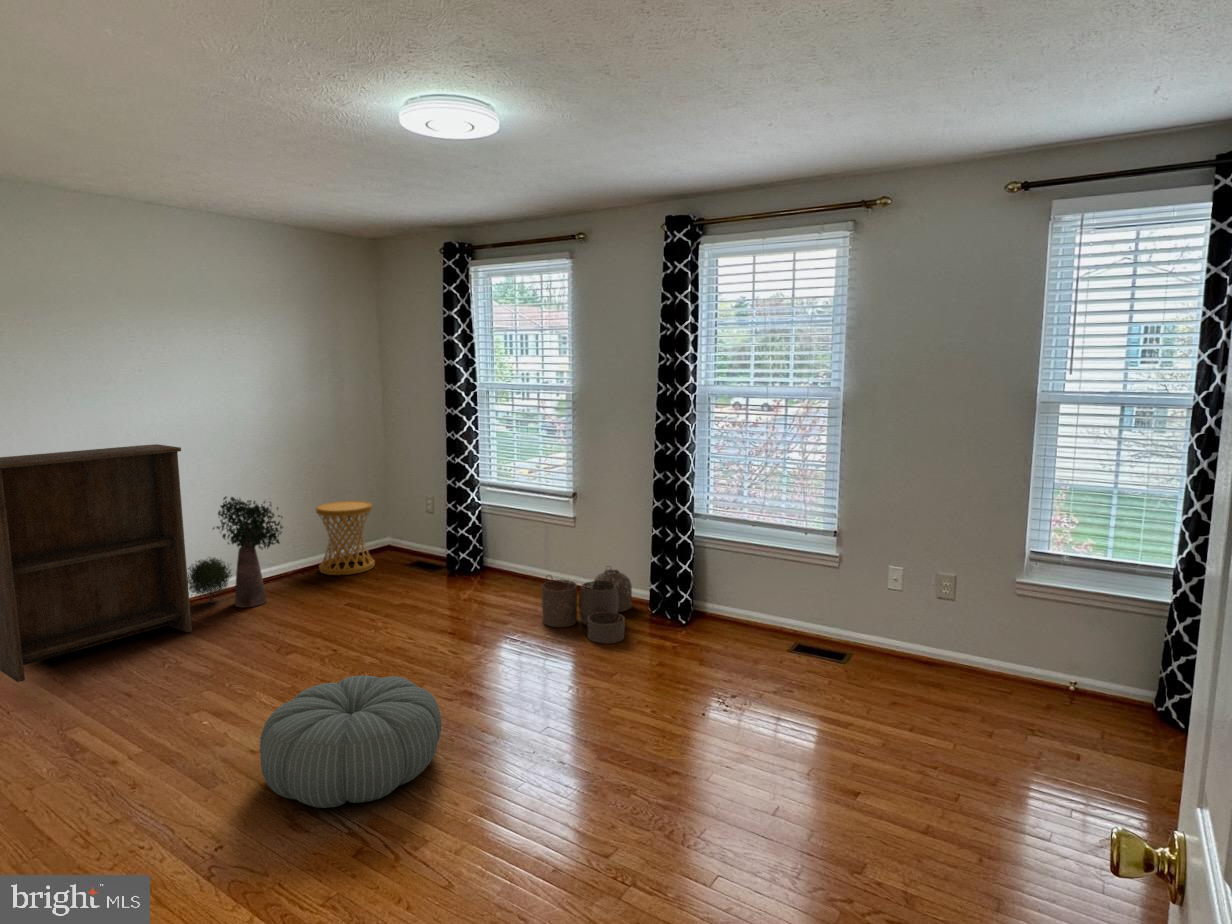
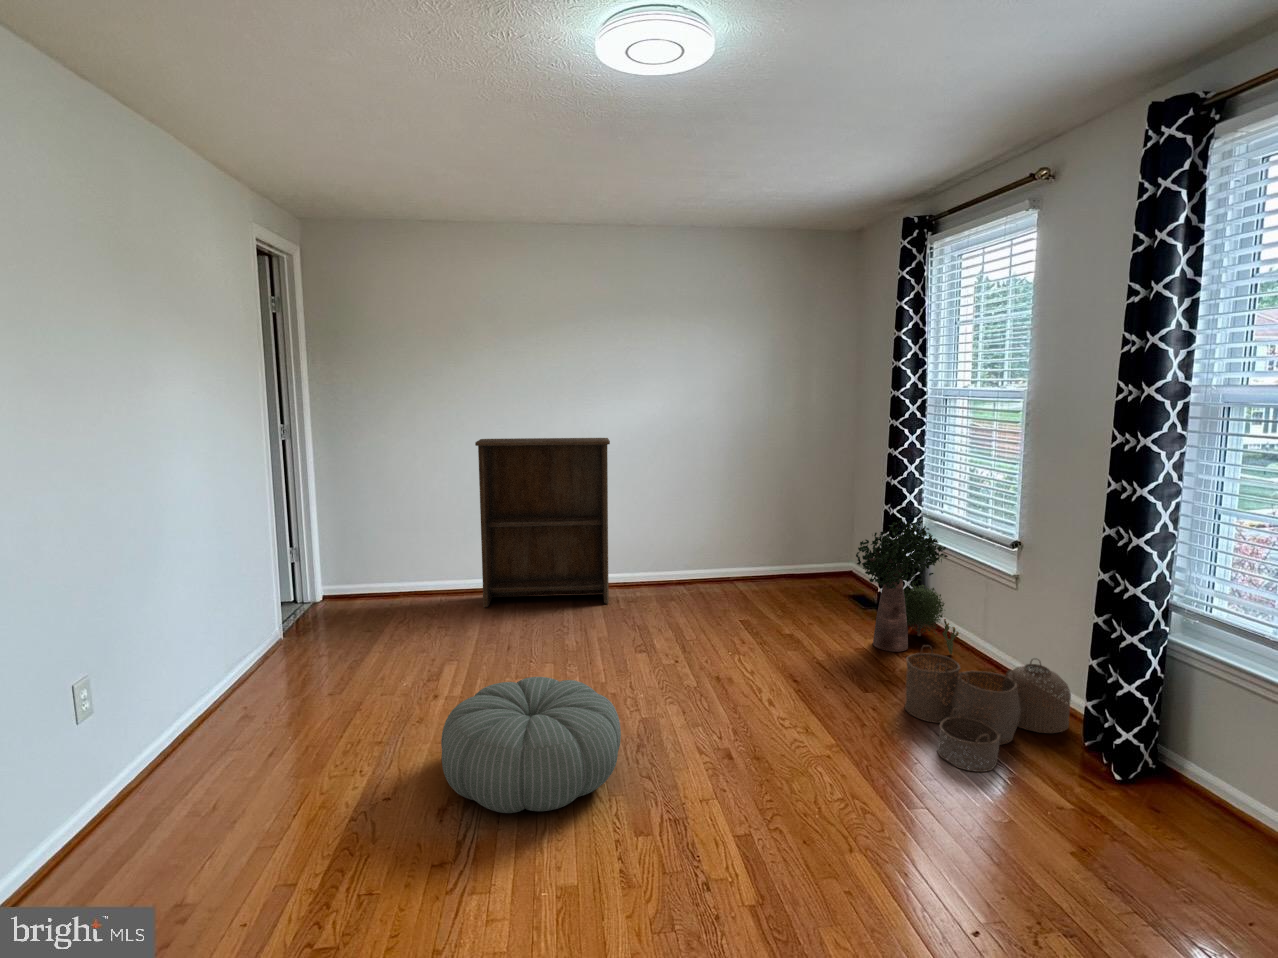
potted plant: present [188,497,283,607] -> present [856,519,959,654]
side table: present [316,501,375,575] -> none [761,512,818,590]

